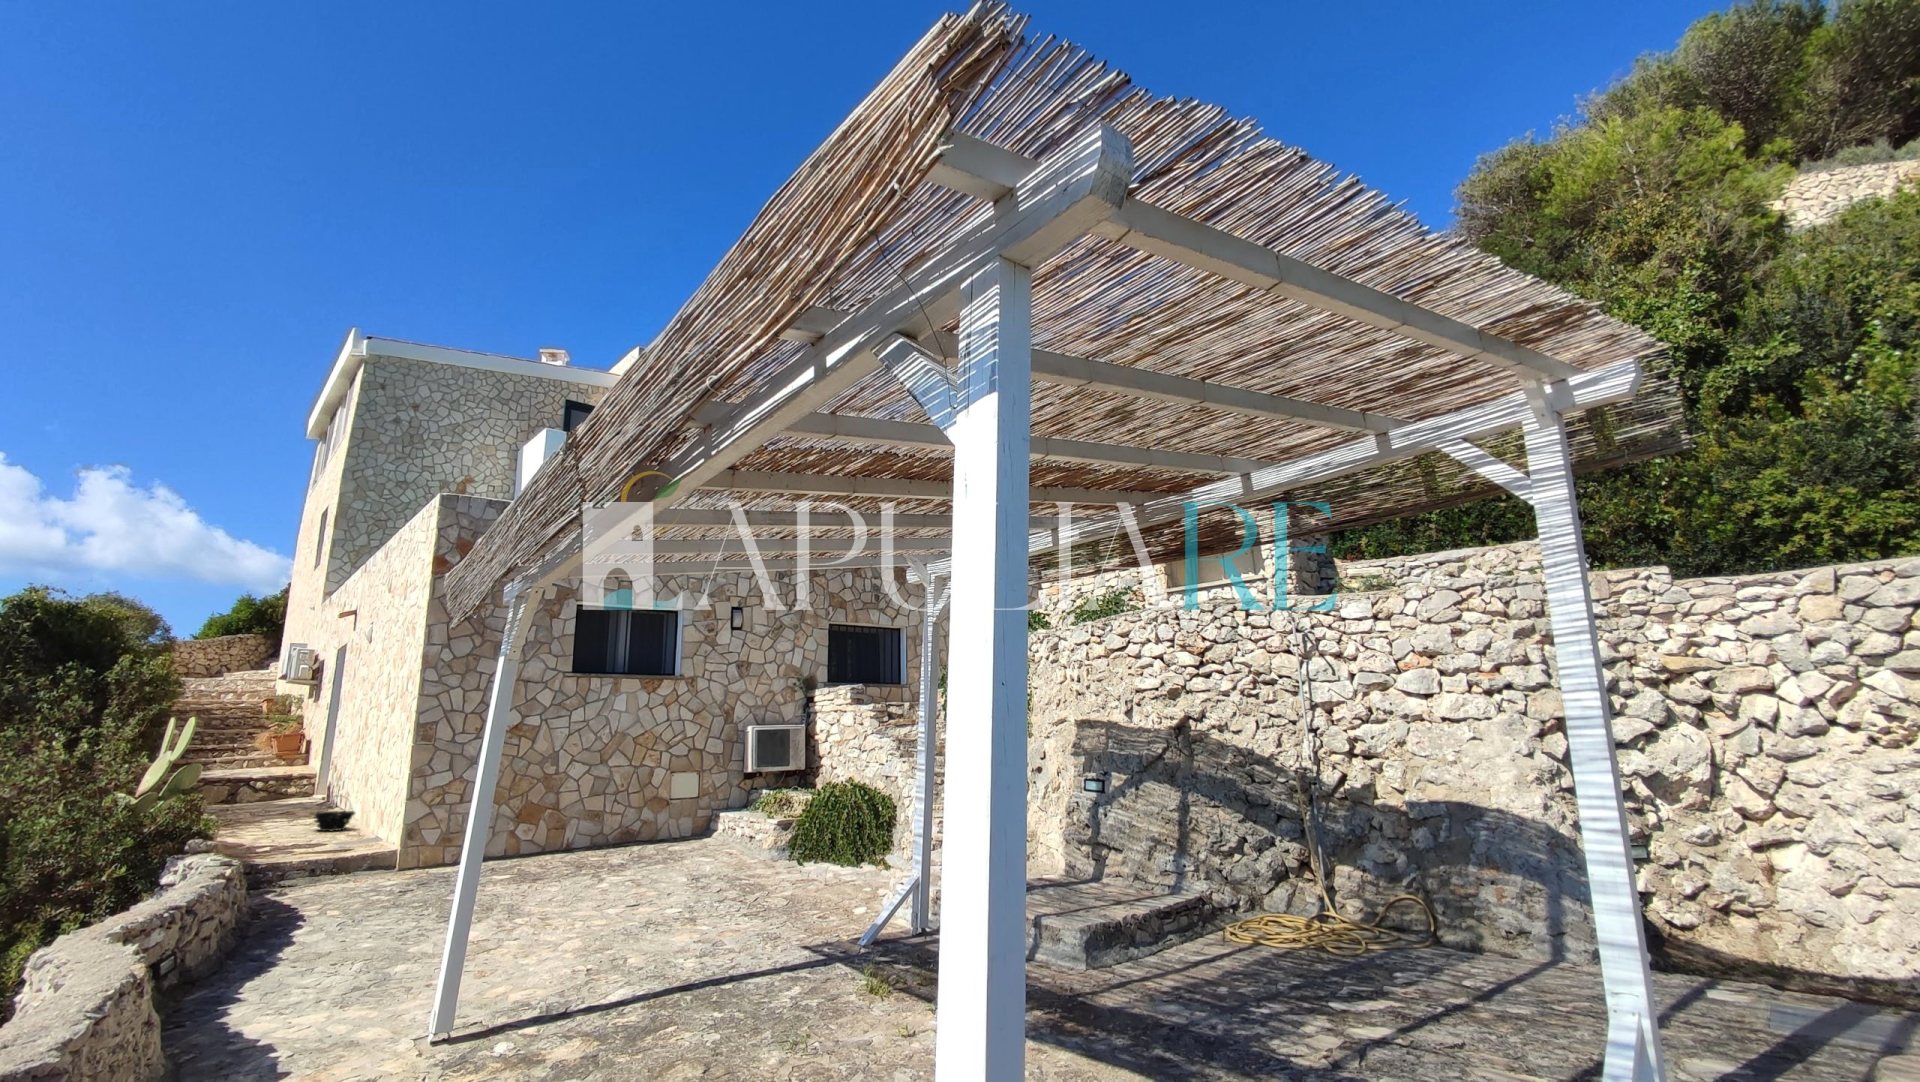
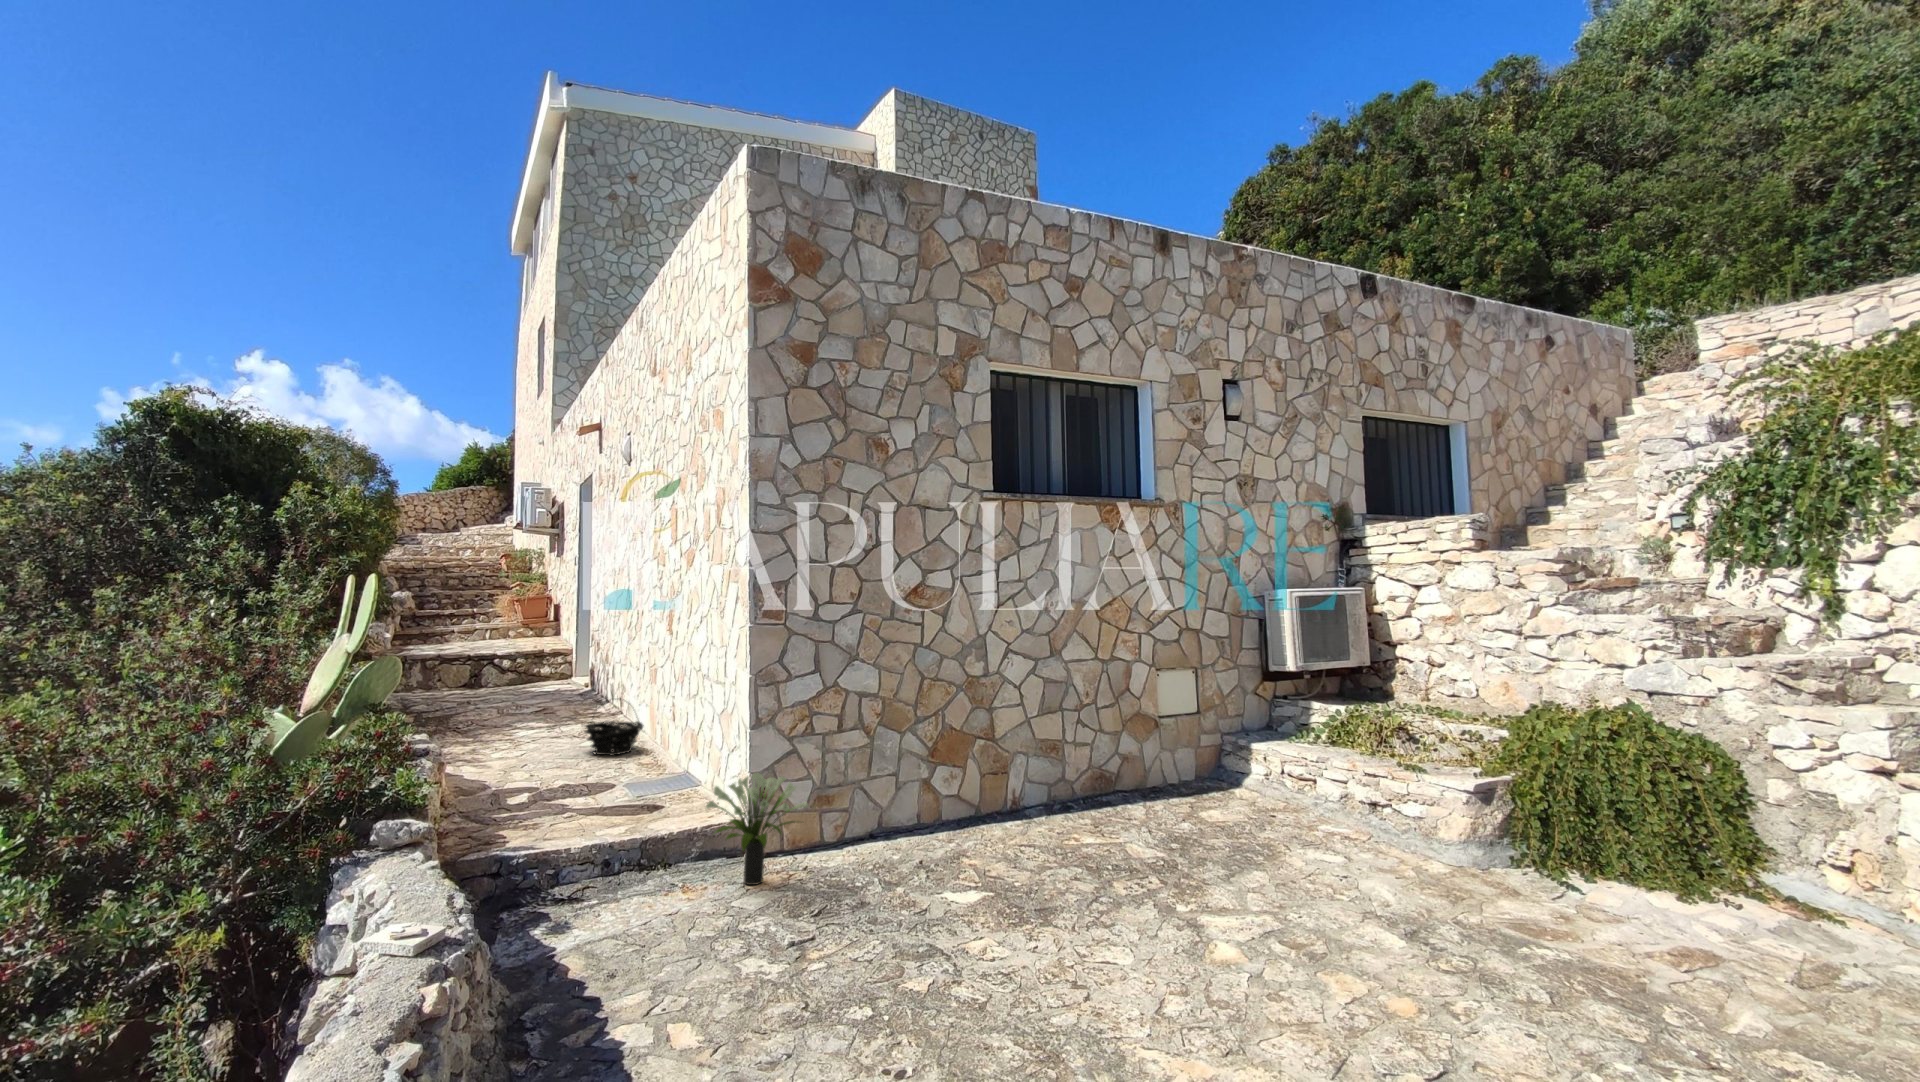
potted plant: none [371,819,429,877] -> present [706,773,807,885]

